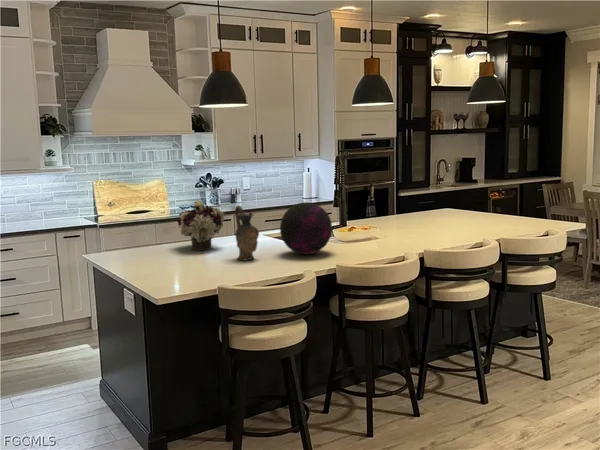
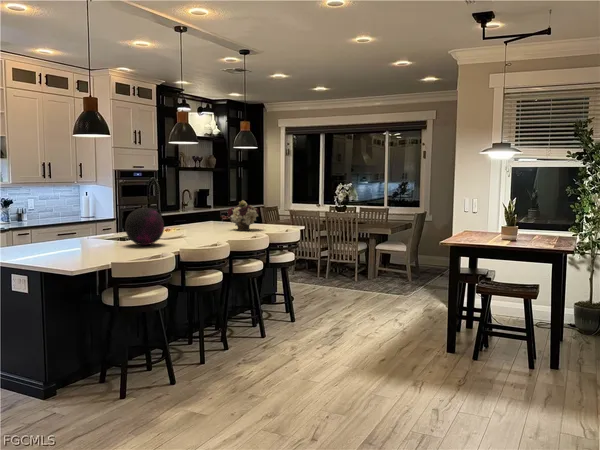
flower arrangement: present [177,200,224,251] -> present [228,200,259,231]
ceramic pitcher: present [235,206,259,260] -> none [92,209,113,250]

